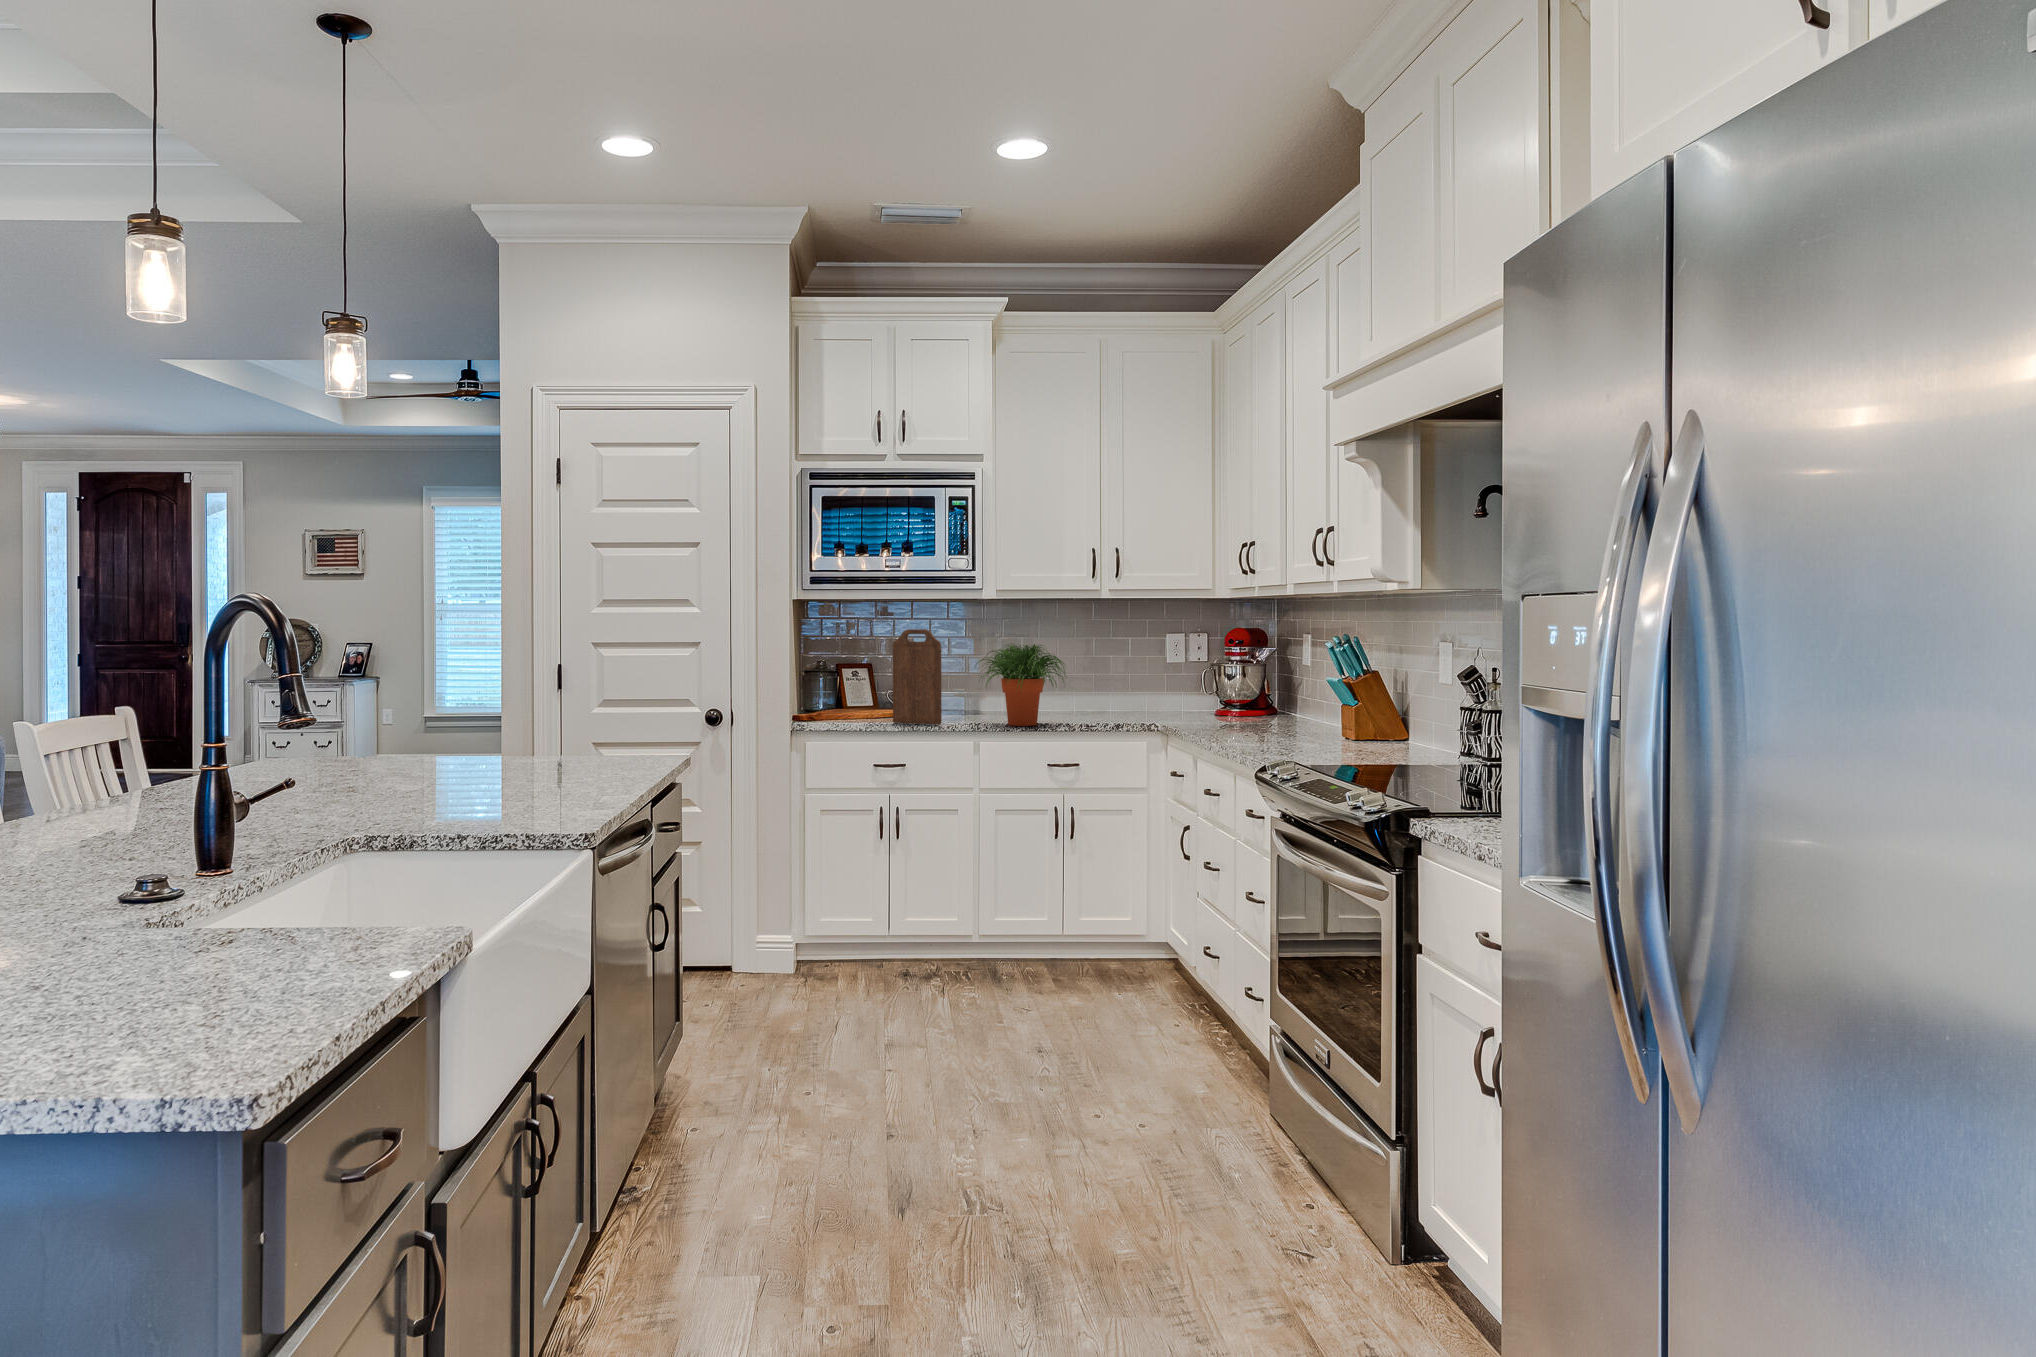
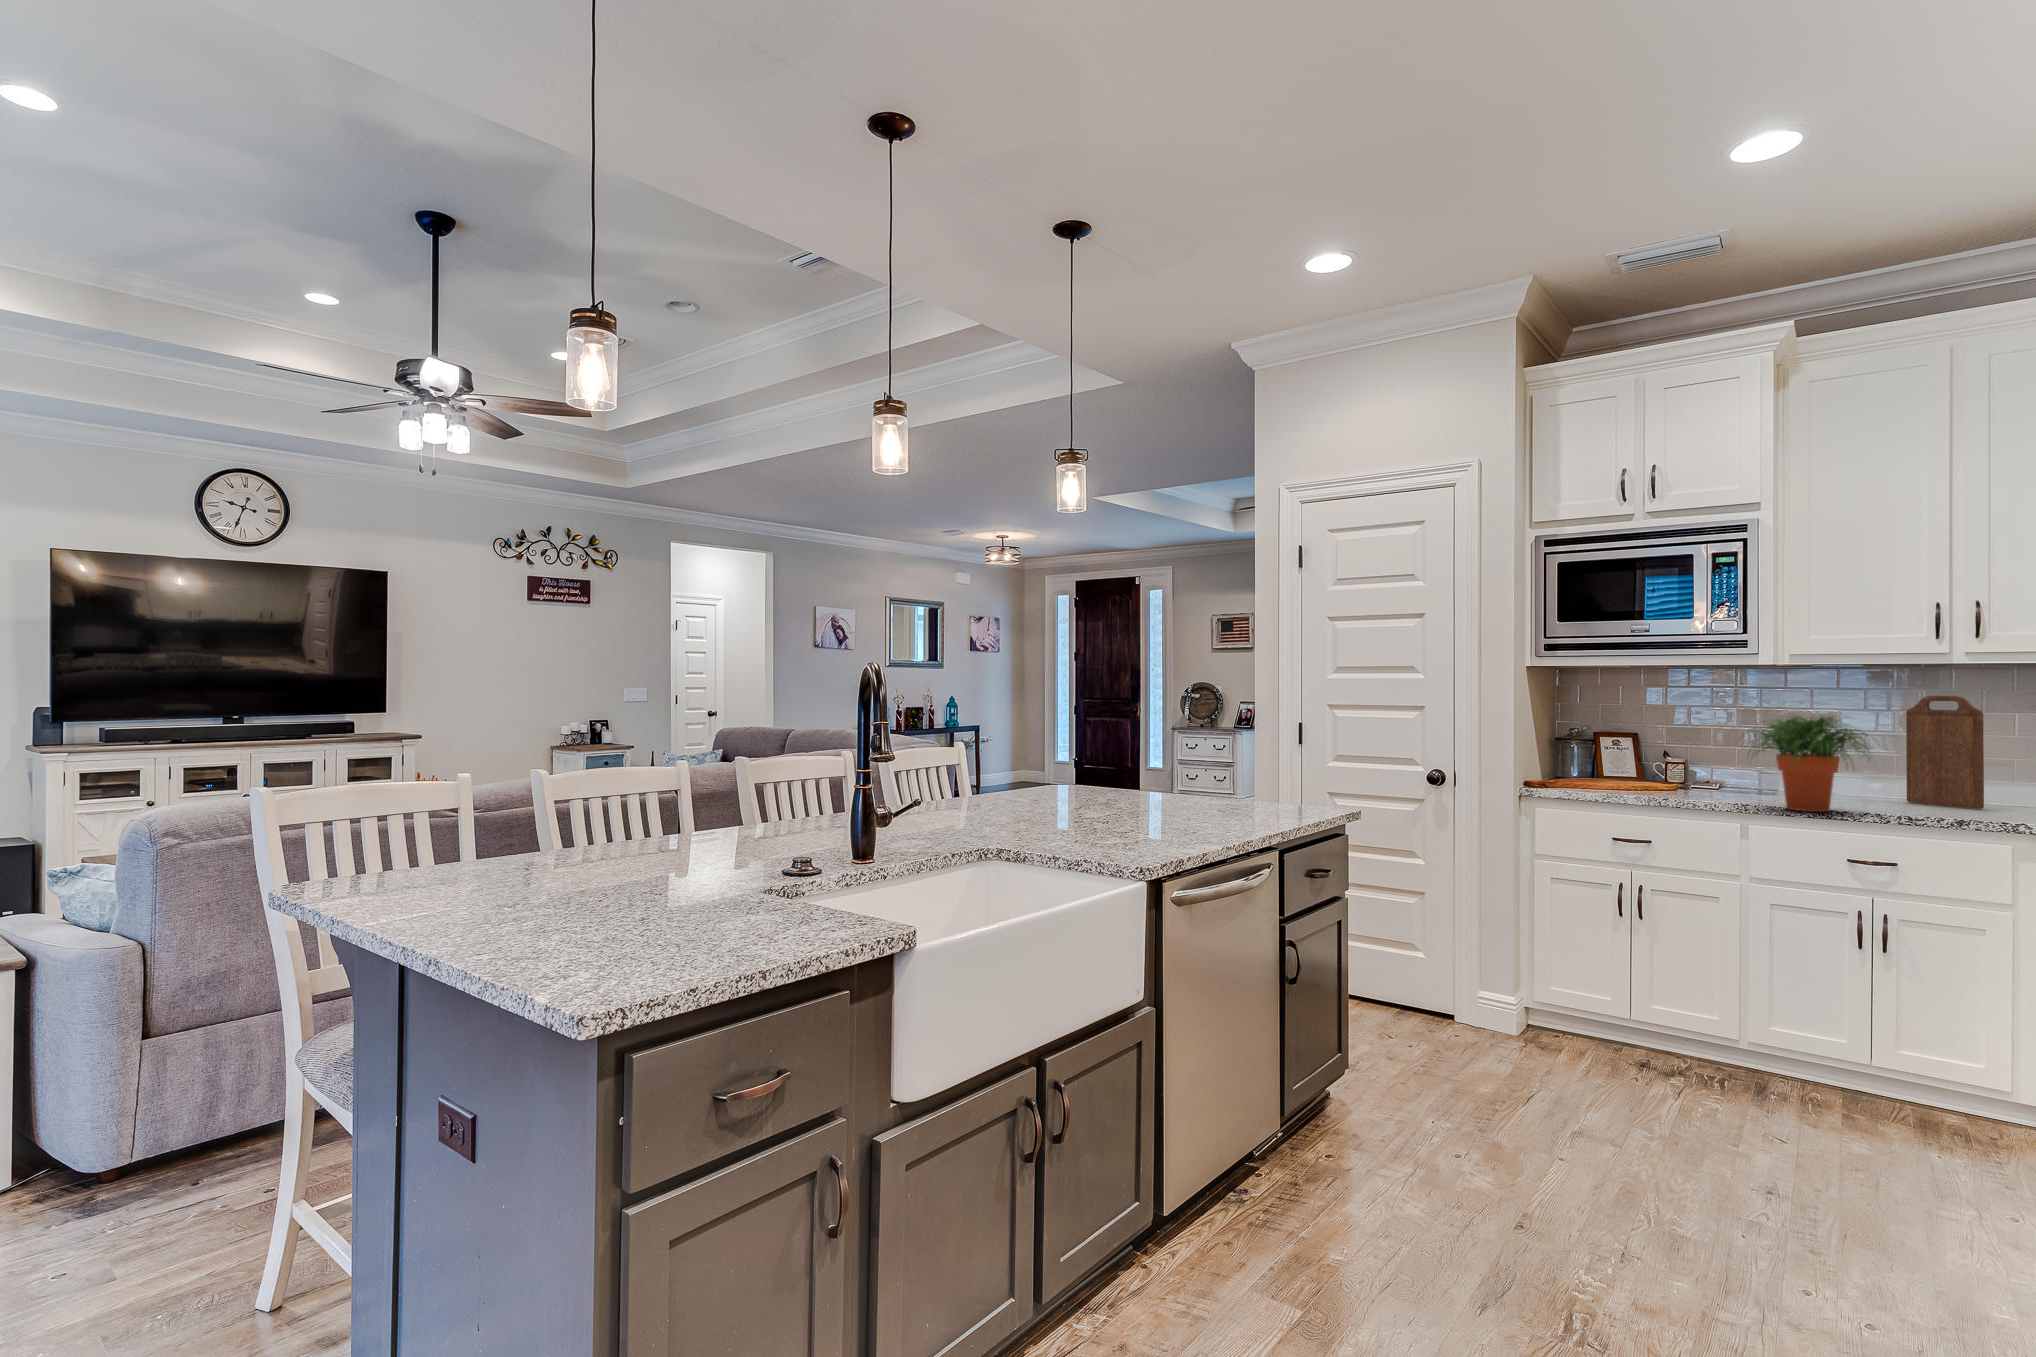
cutting board: present [893,629,942,725] -> present [1906,696,1984,809]

